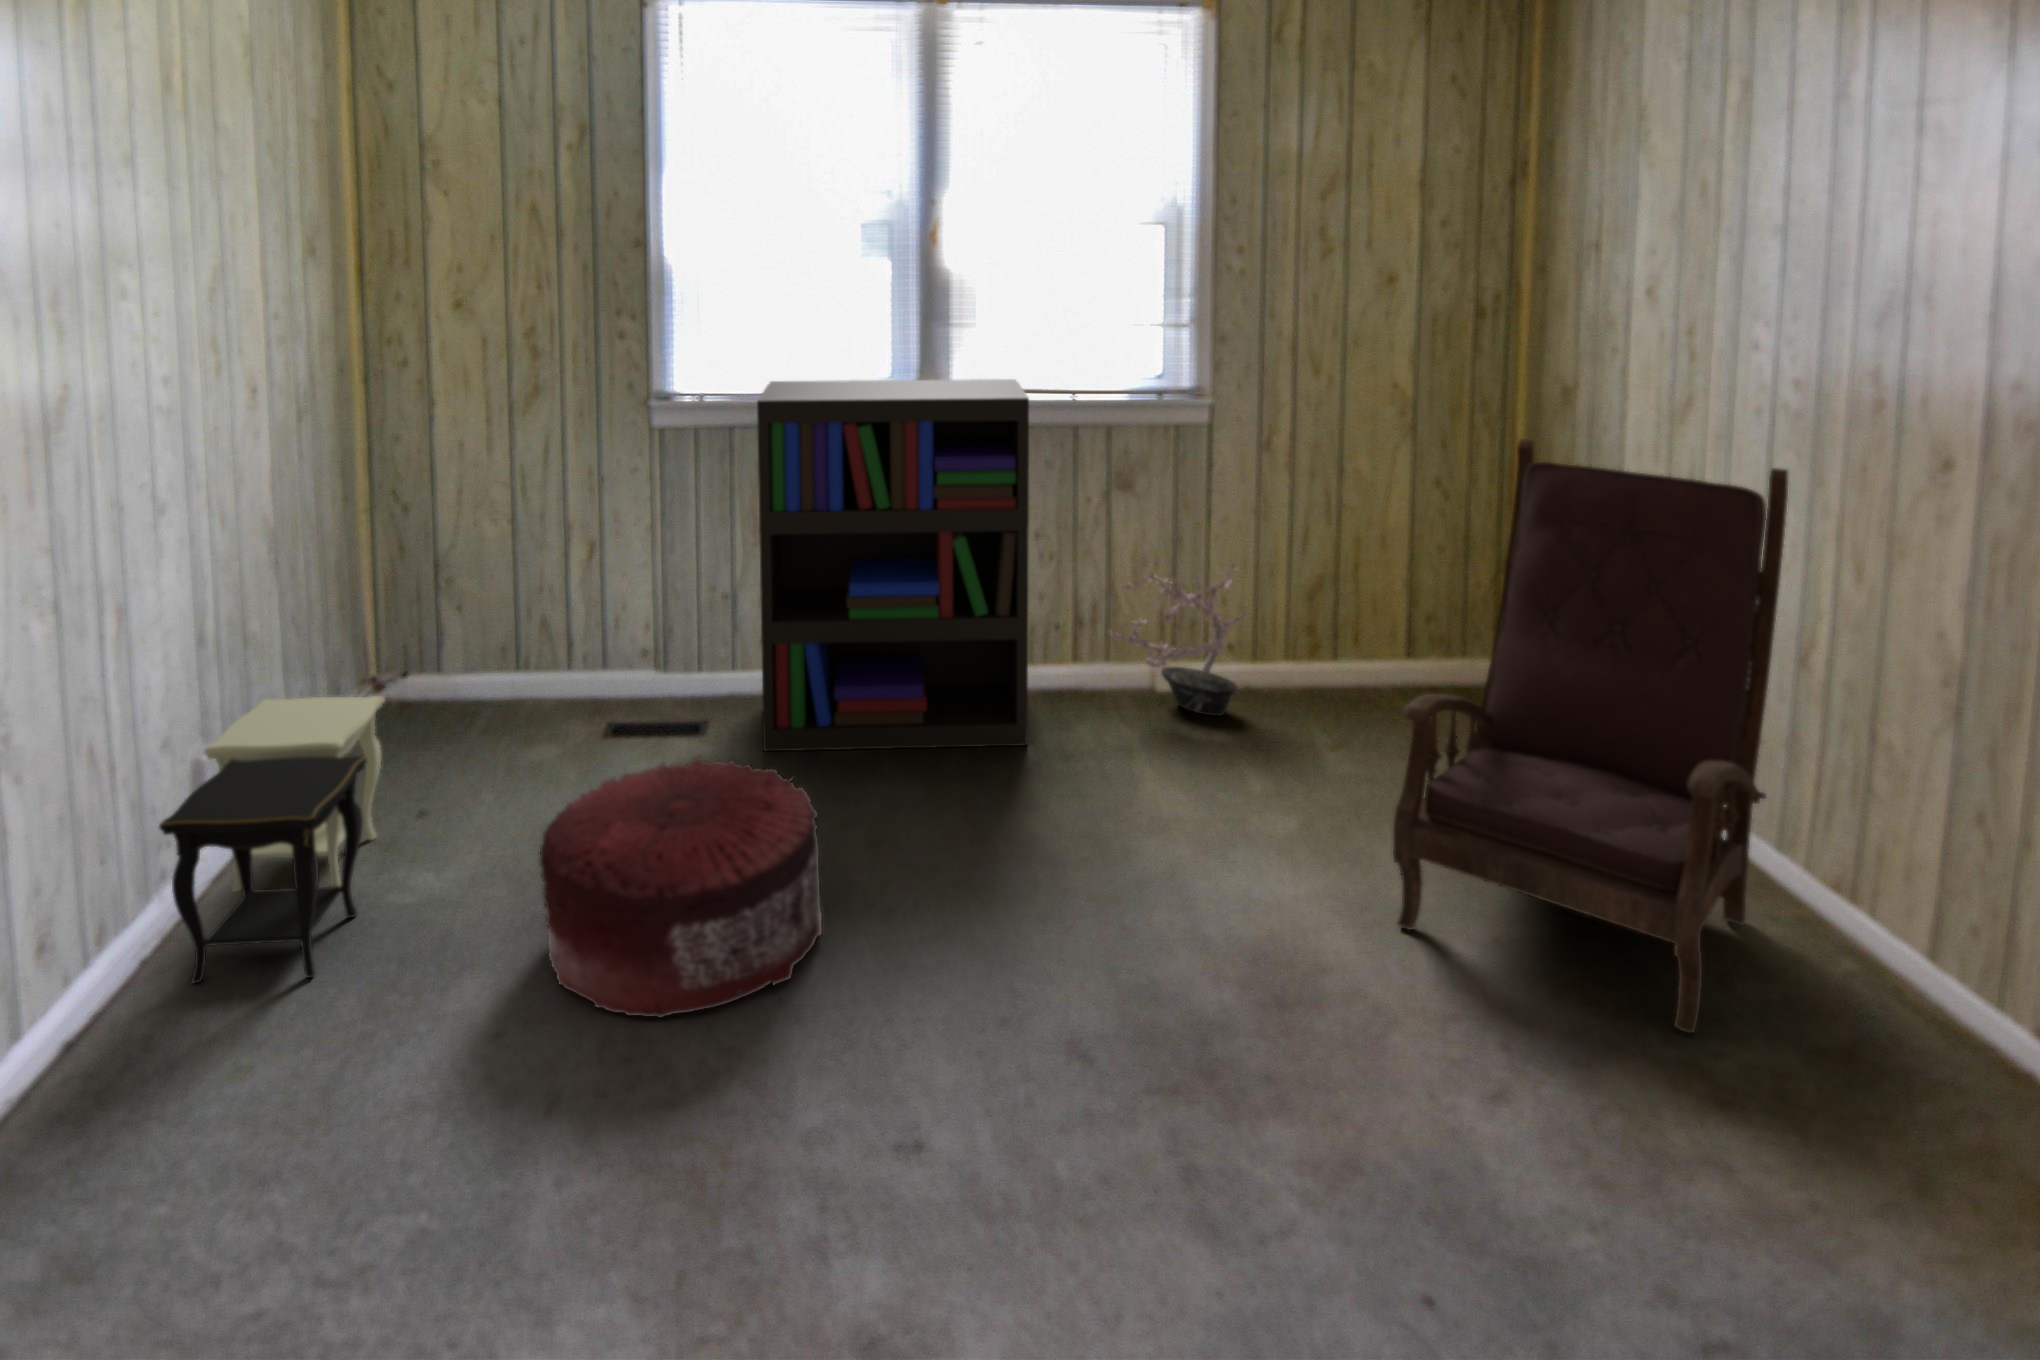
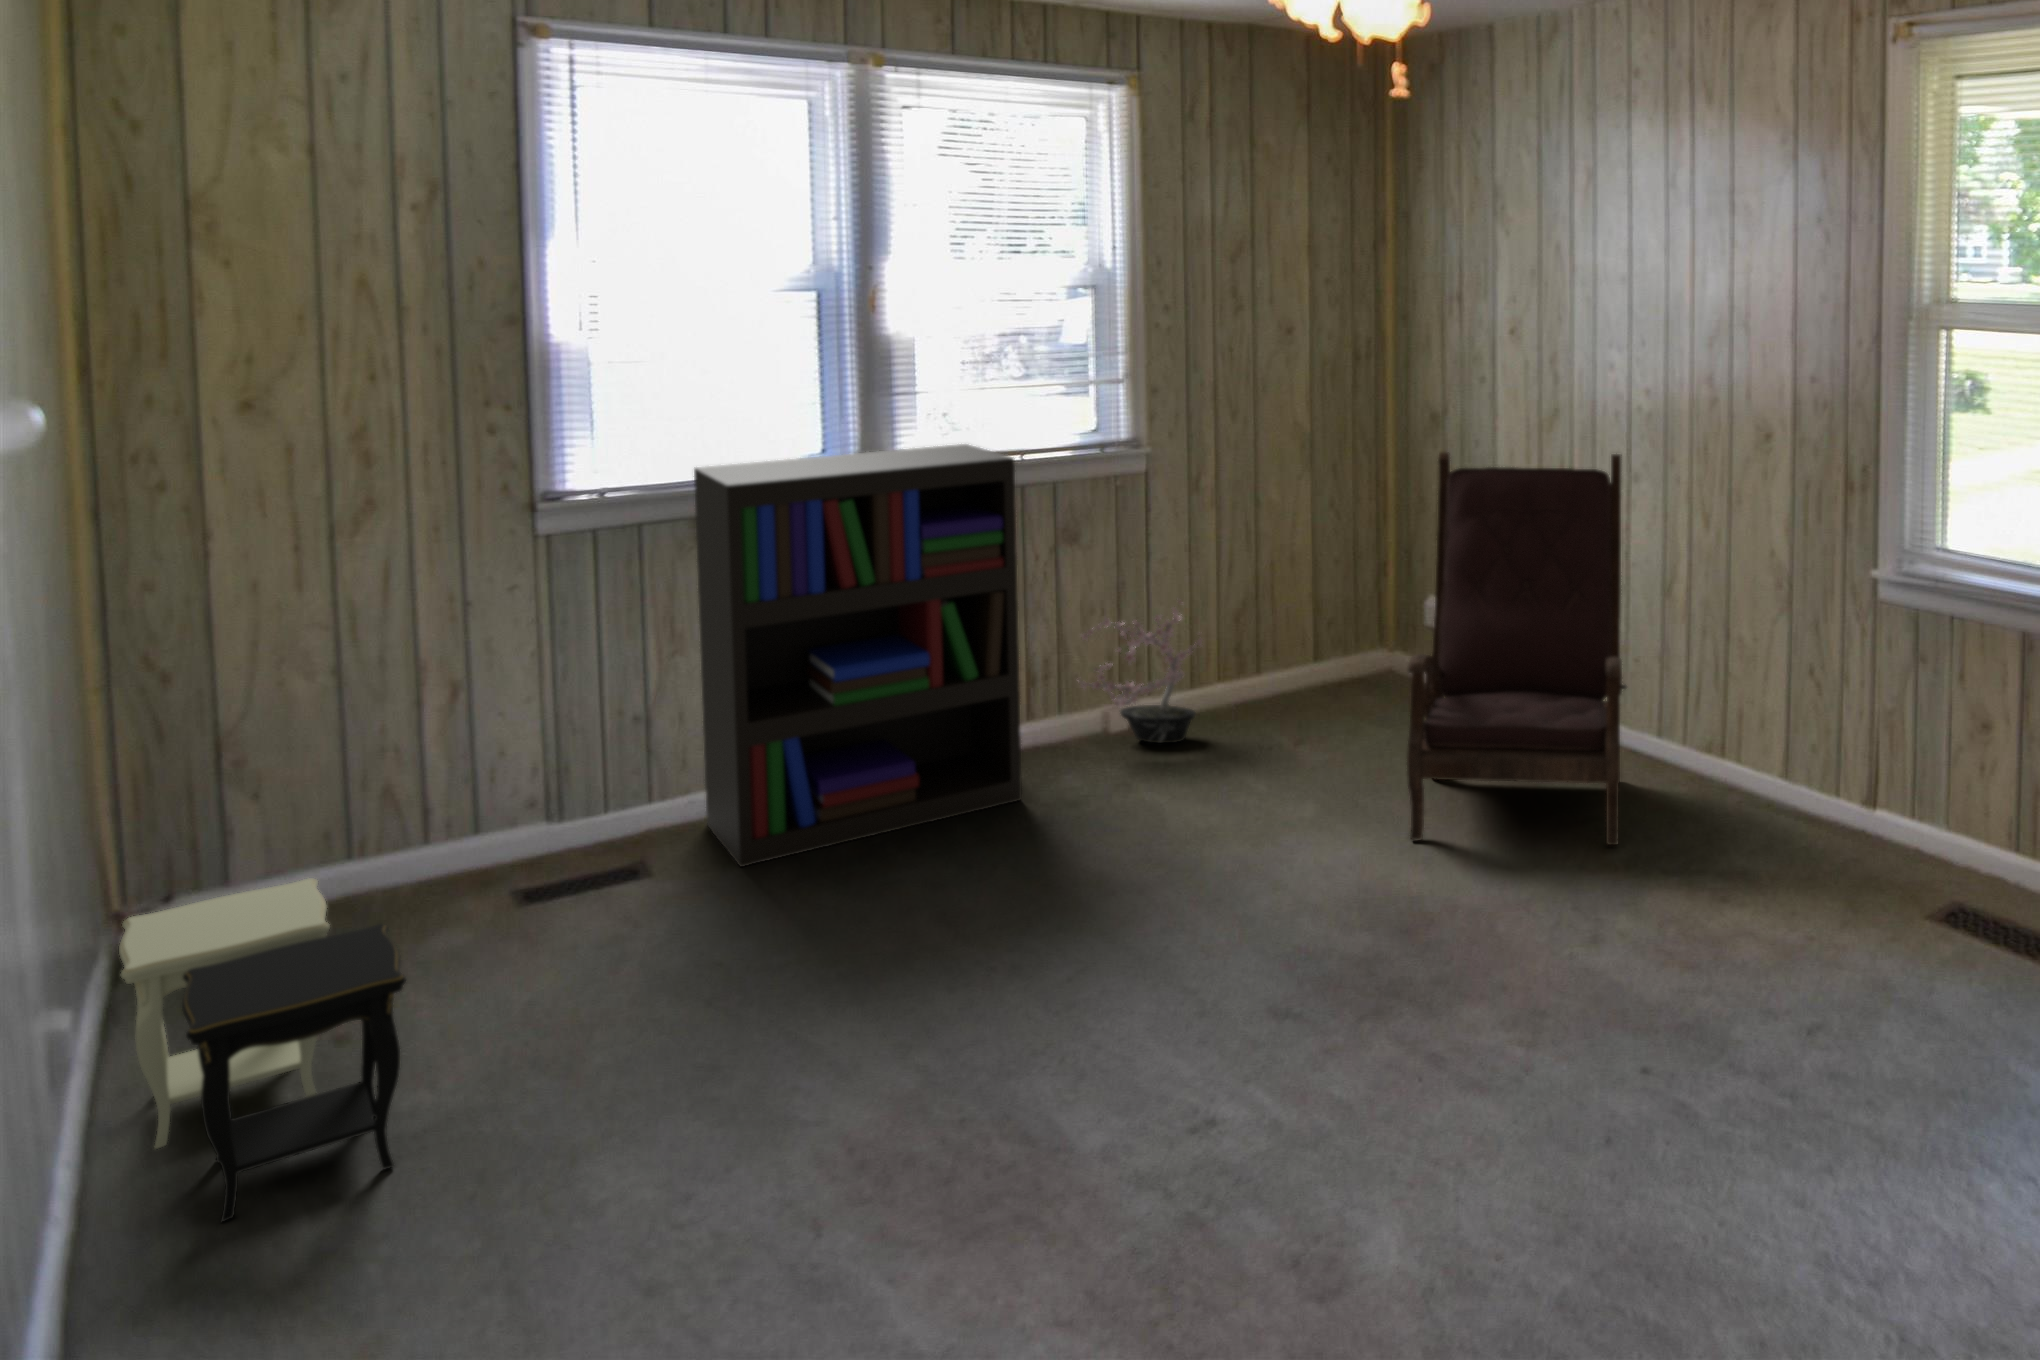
pouf: present [540,756,822,1018] -> none [655,837,954,1081]

